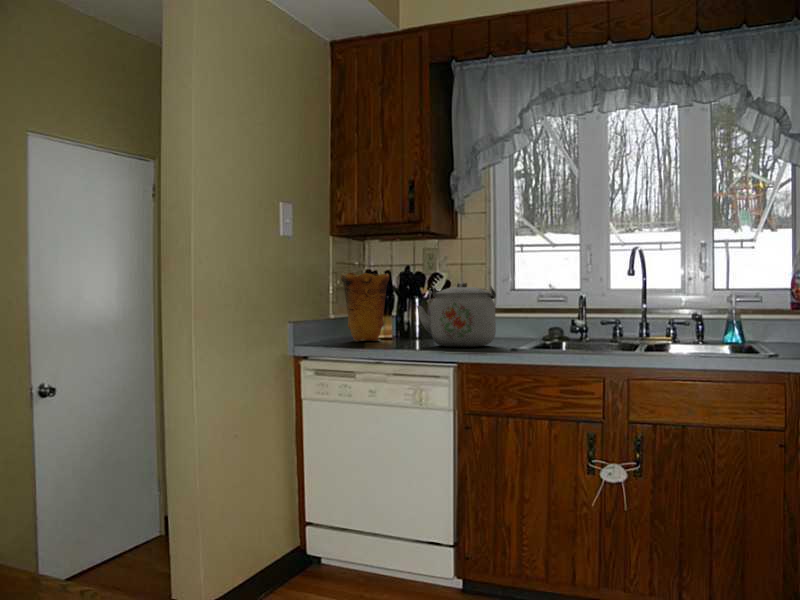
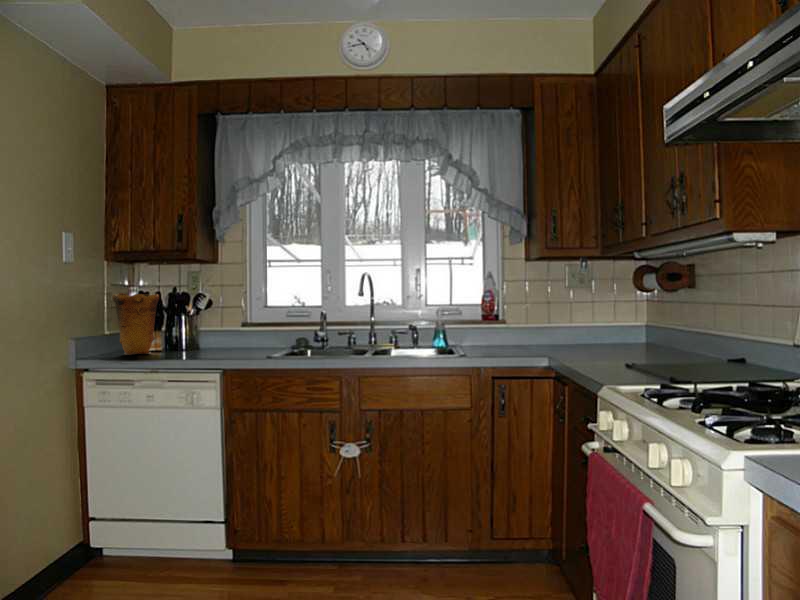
kettle: present [417,282,496,347] -> none [186,302,255,357]

